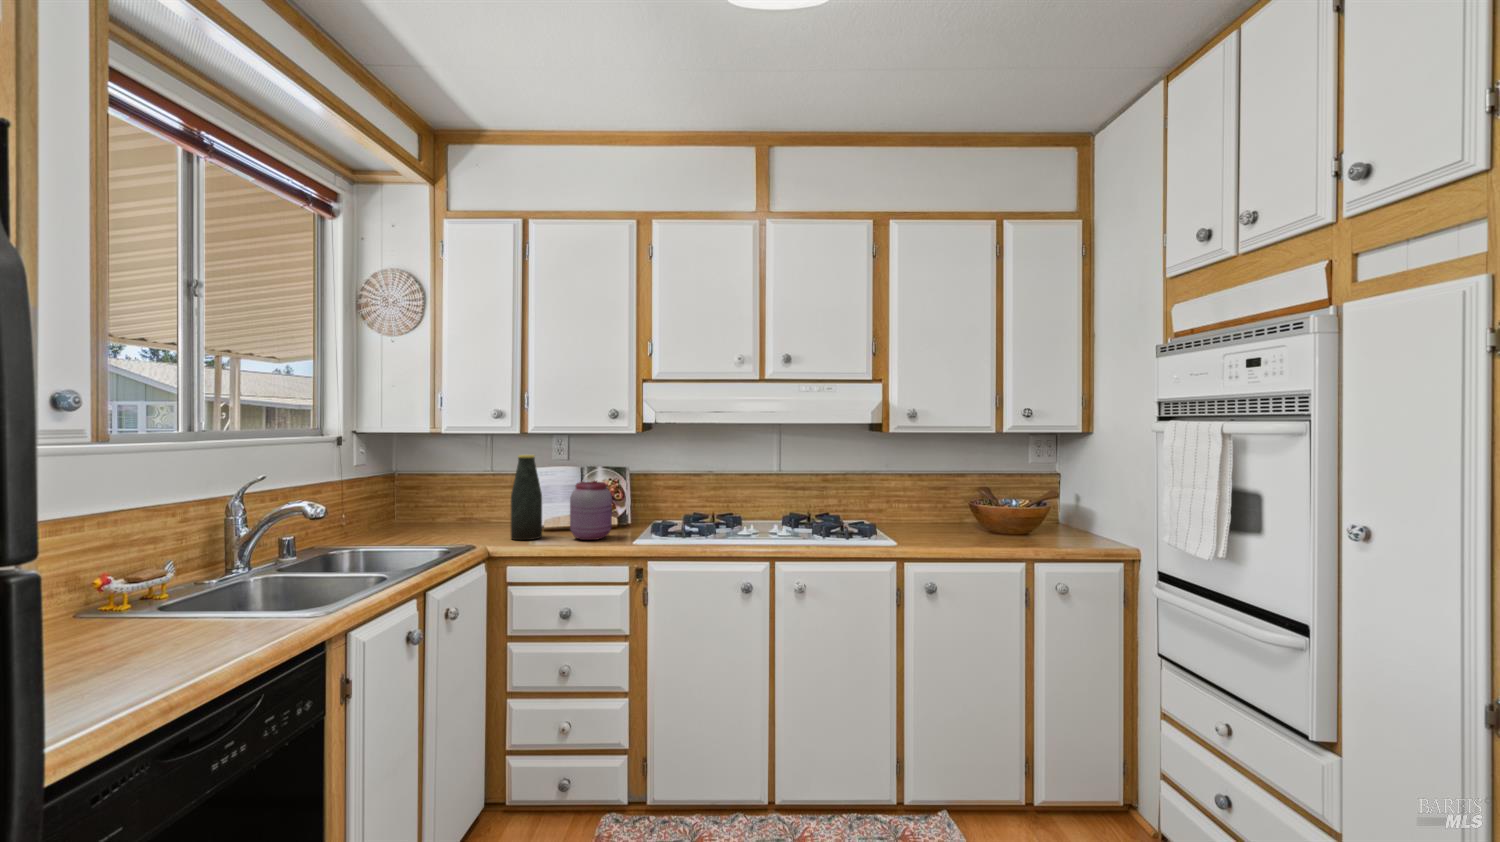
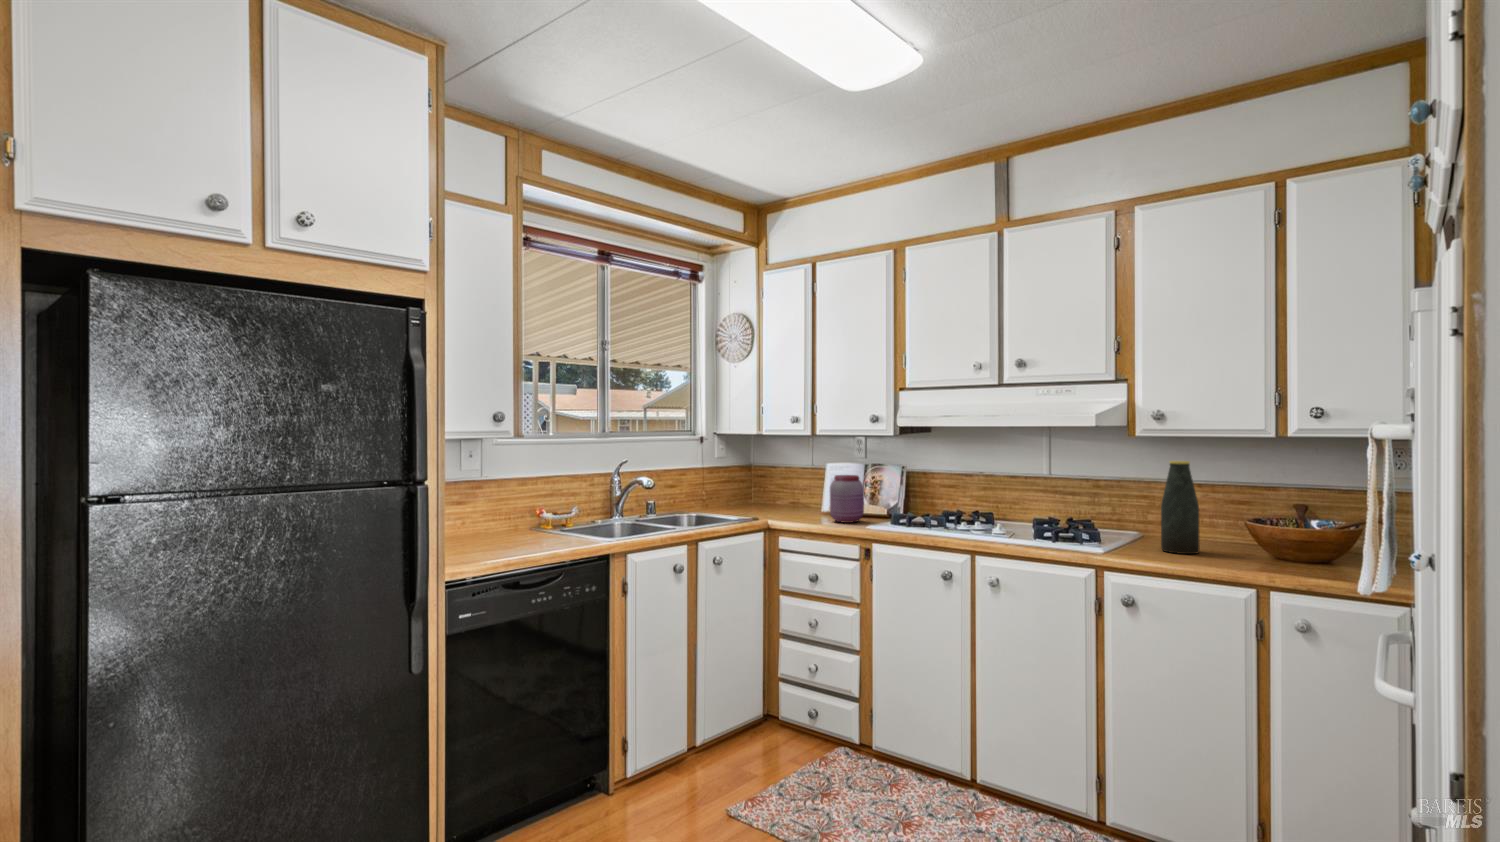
bottle: present [511,455,542,540] -> present [1161,461,1200,554]

